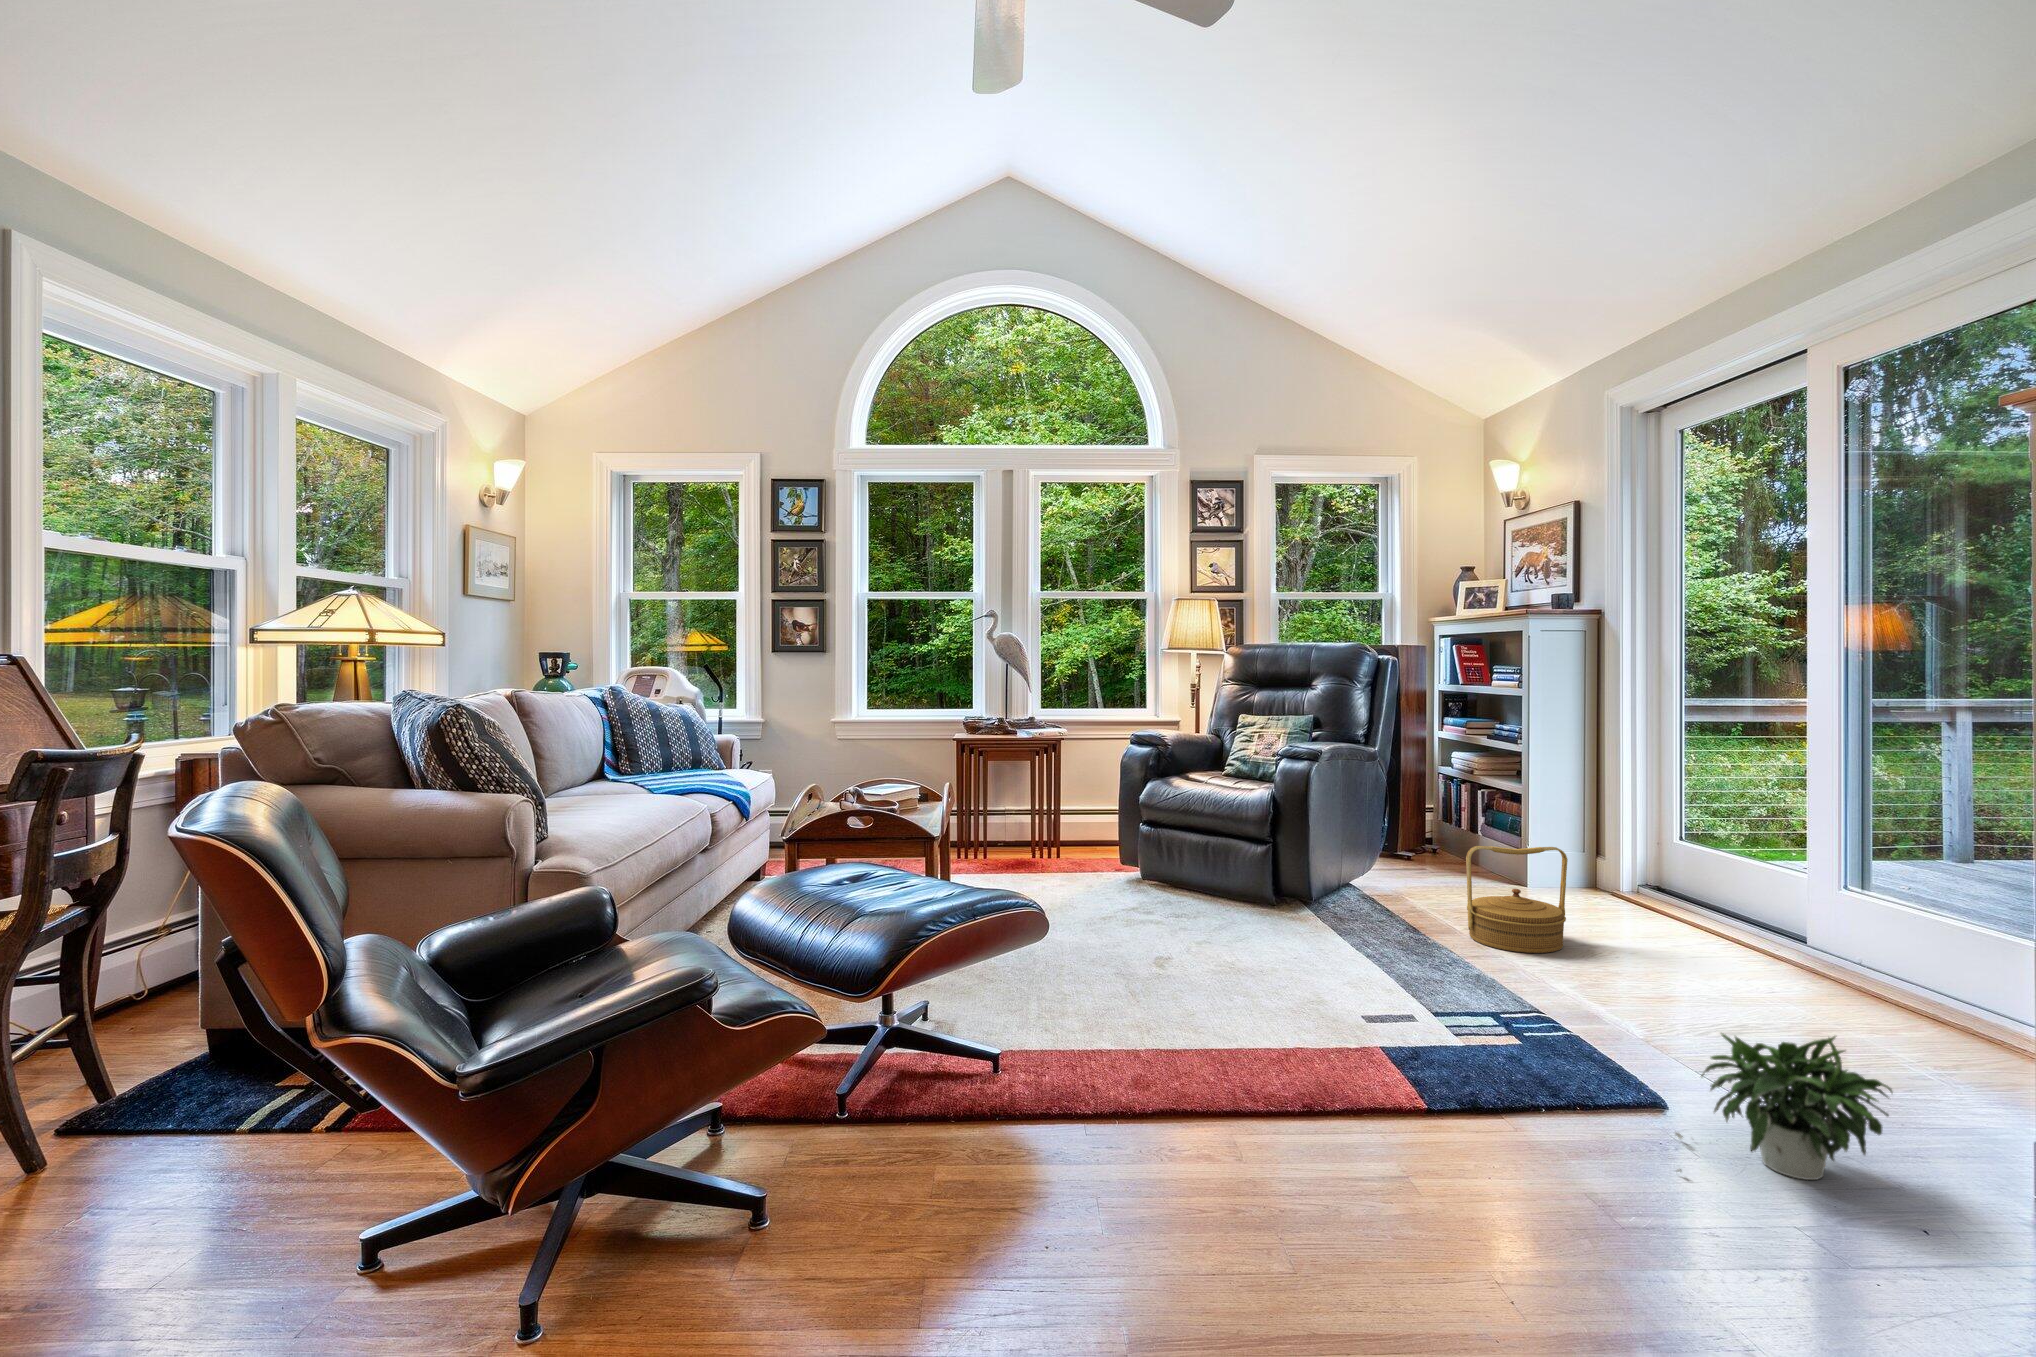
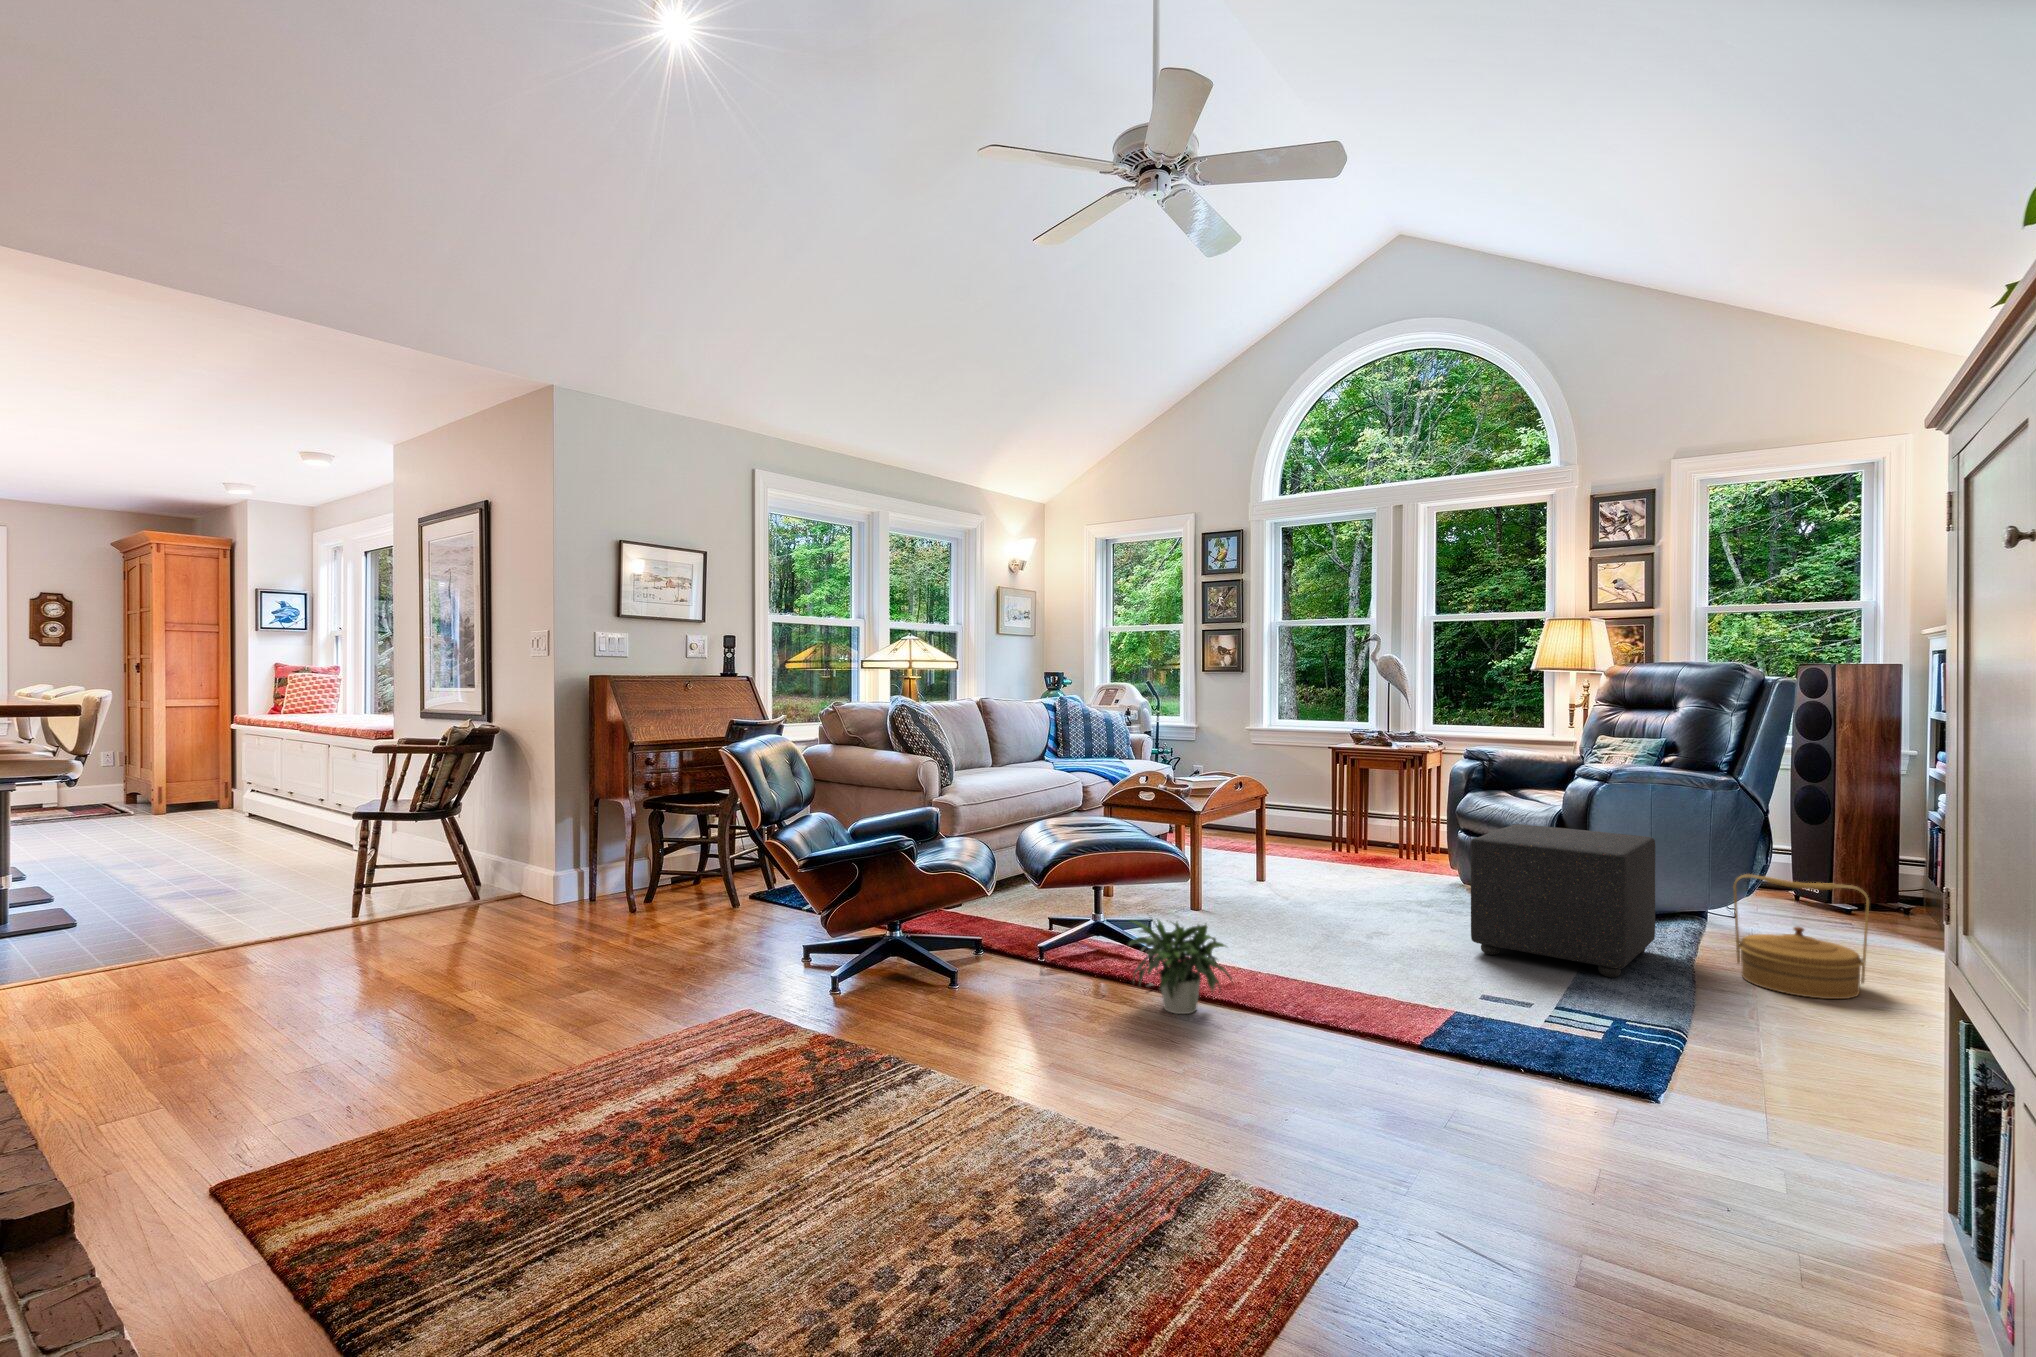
ottoman: none [1256,816,1428,966] -> present [1471,824,1656,977]
potted plant: present [1675,1033,1893,1180] -> present [1128,920,1232,1014]

